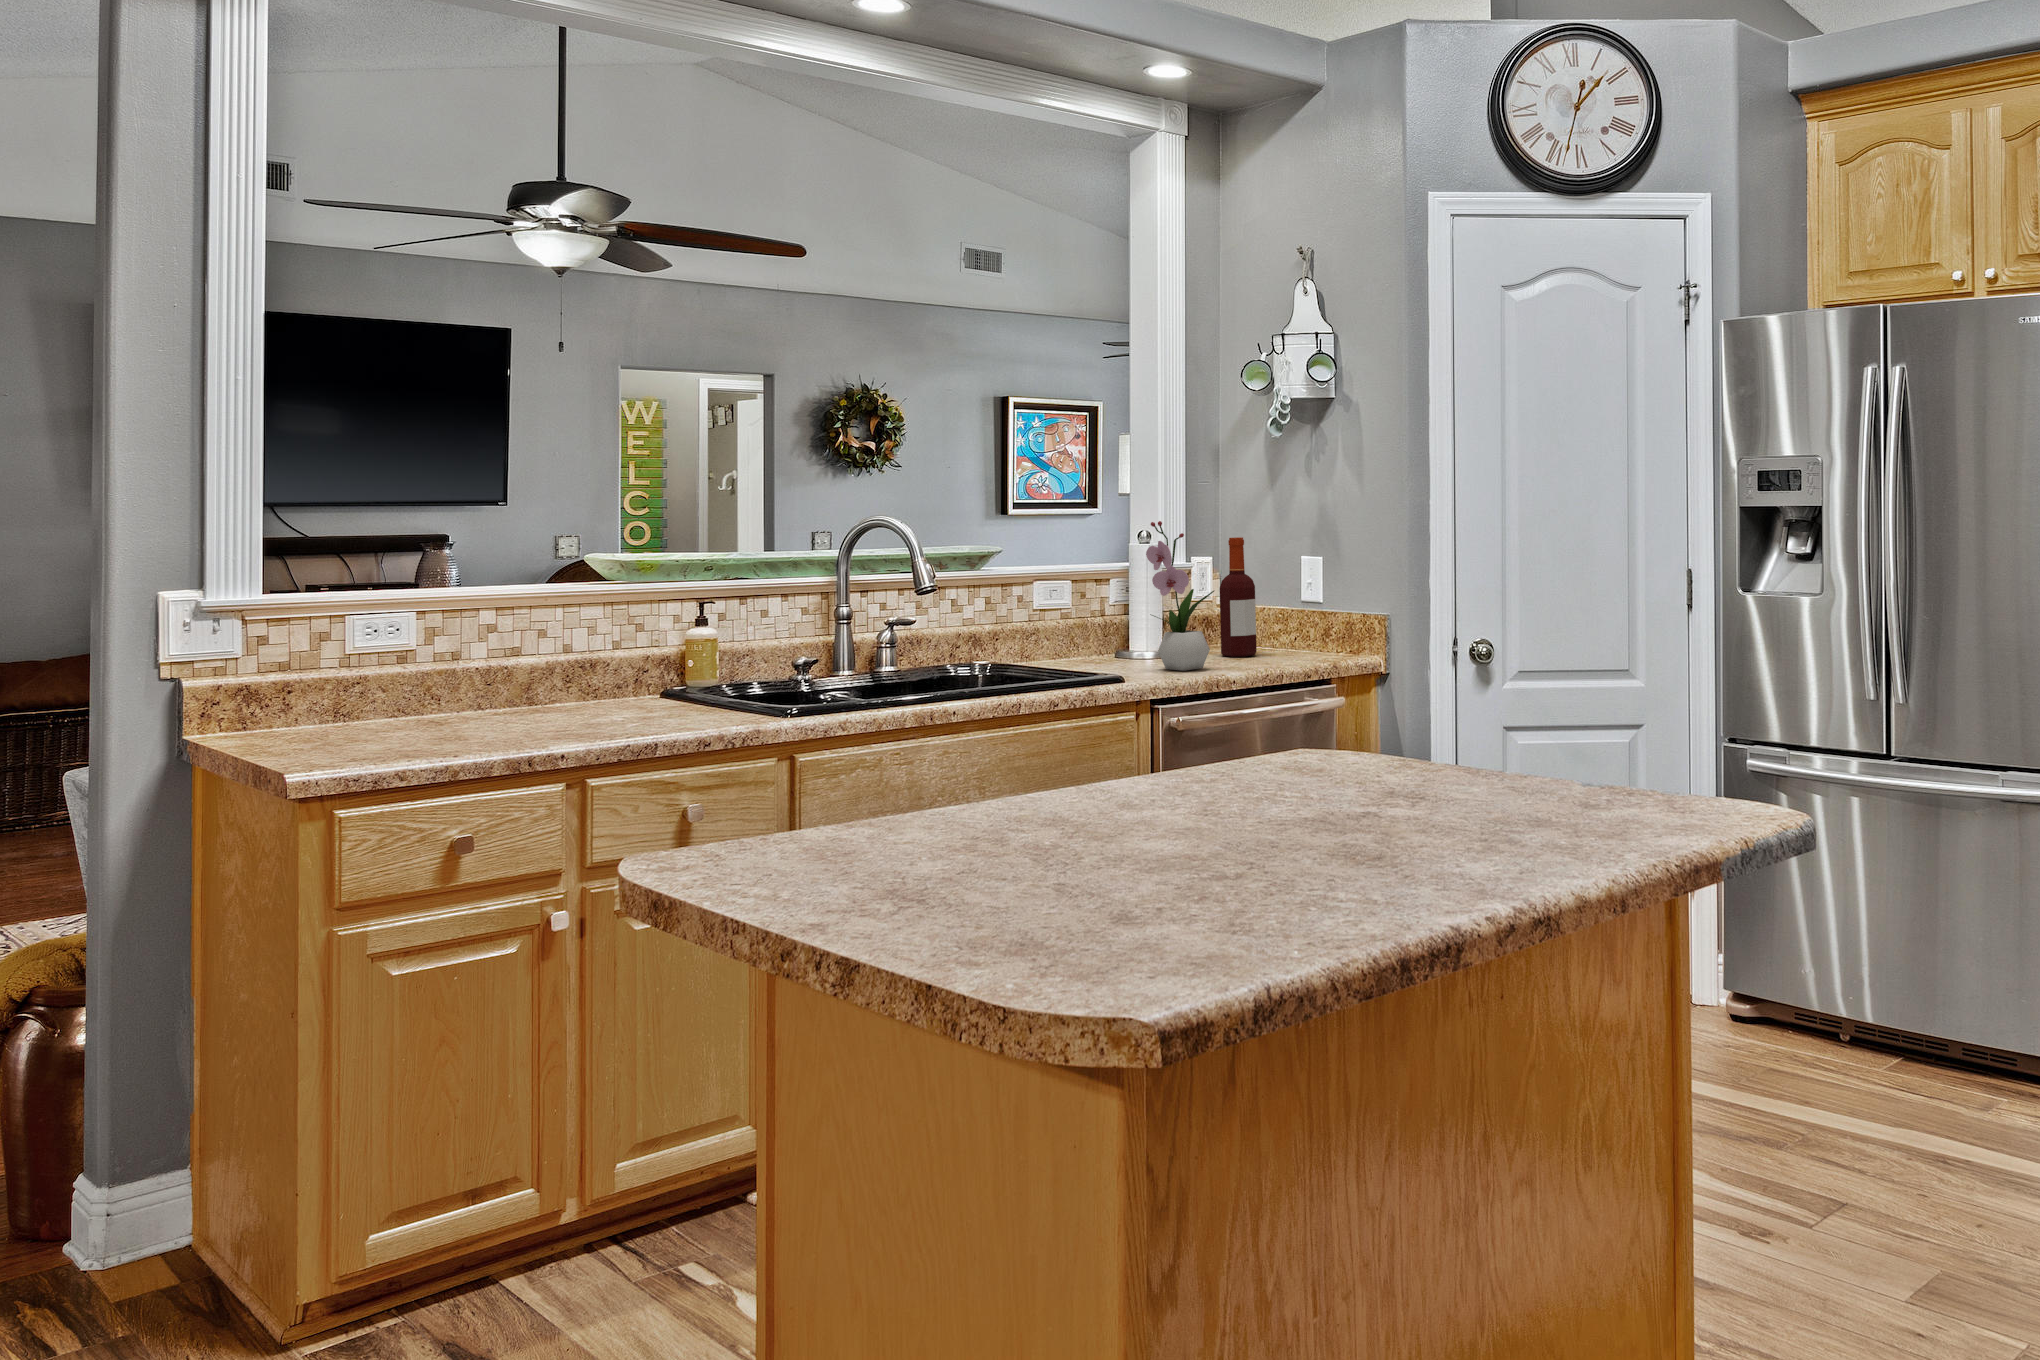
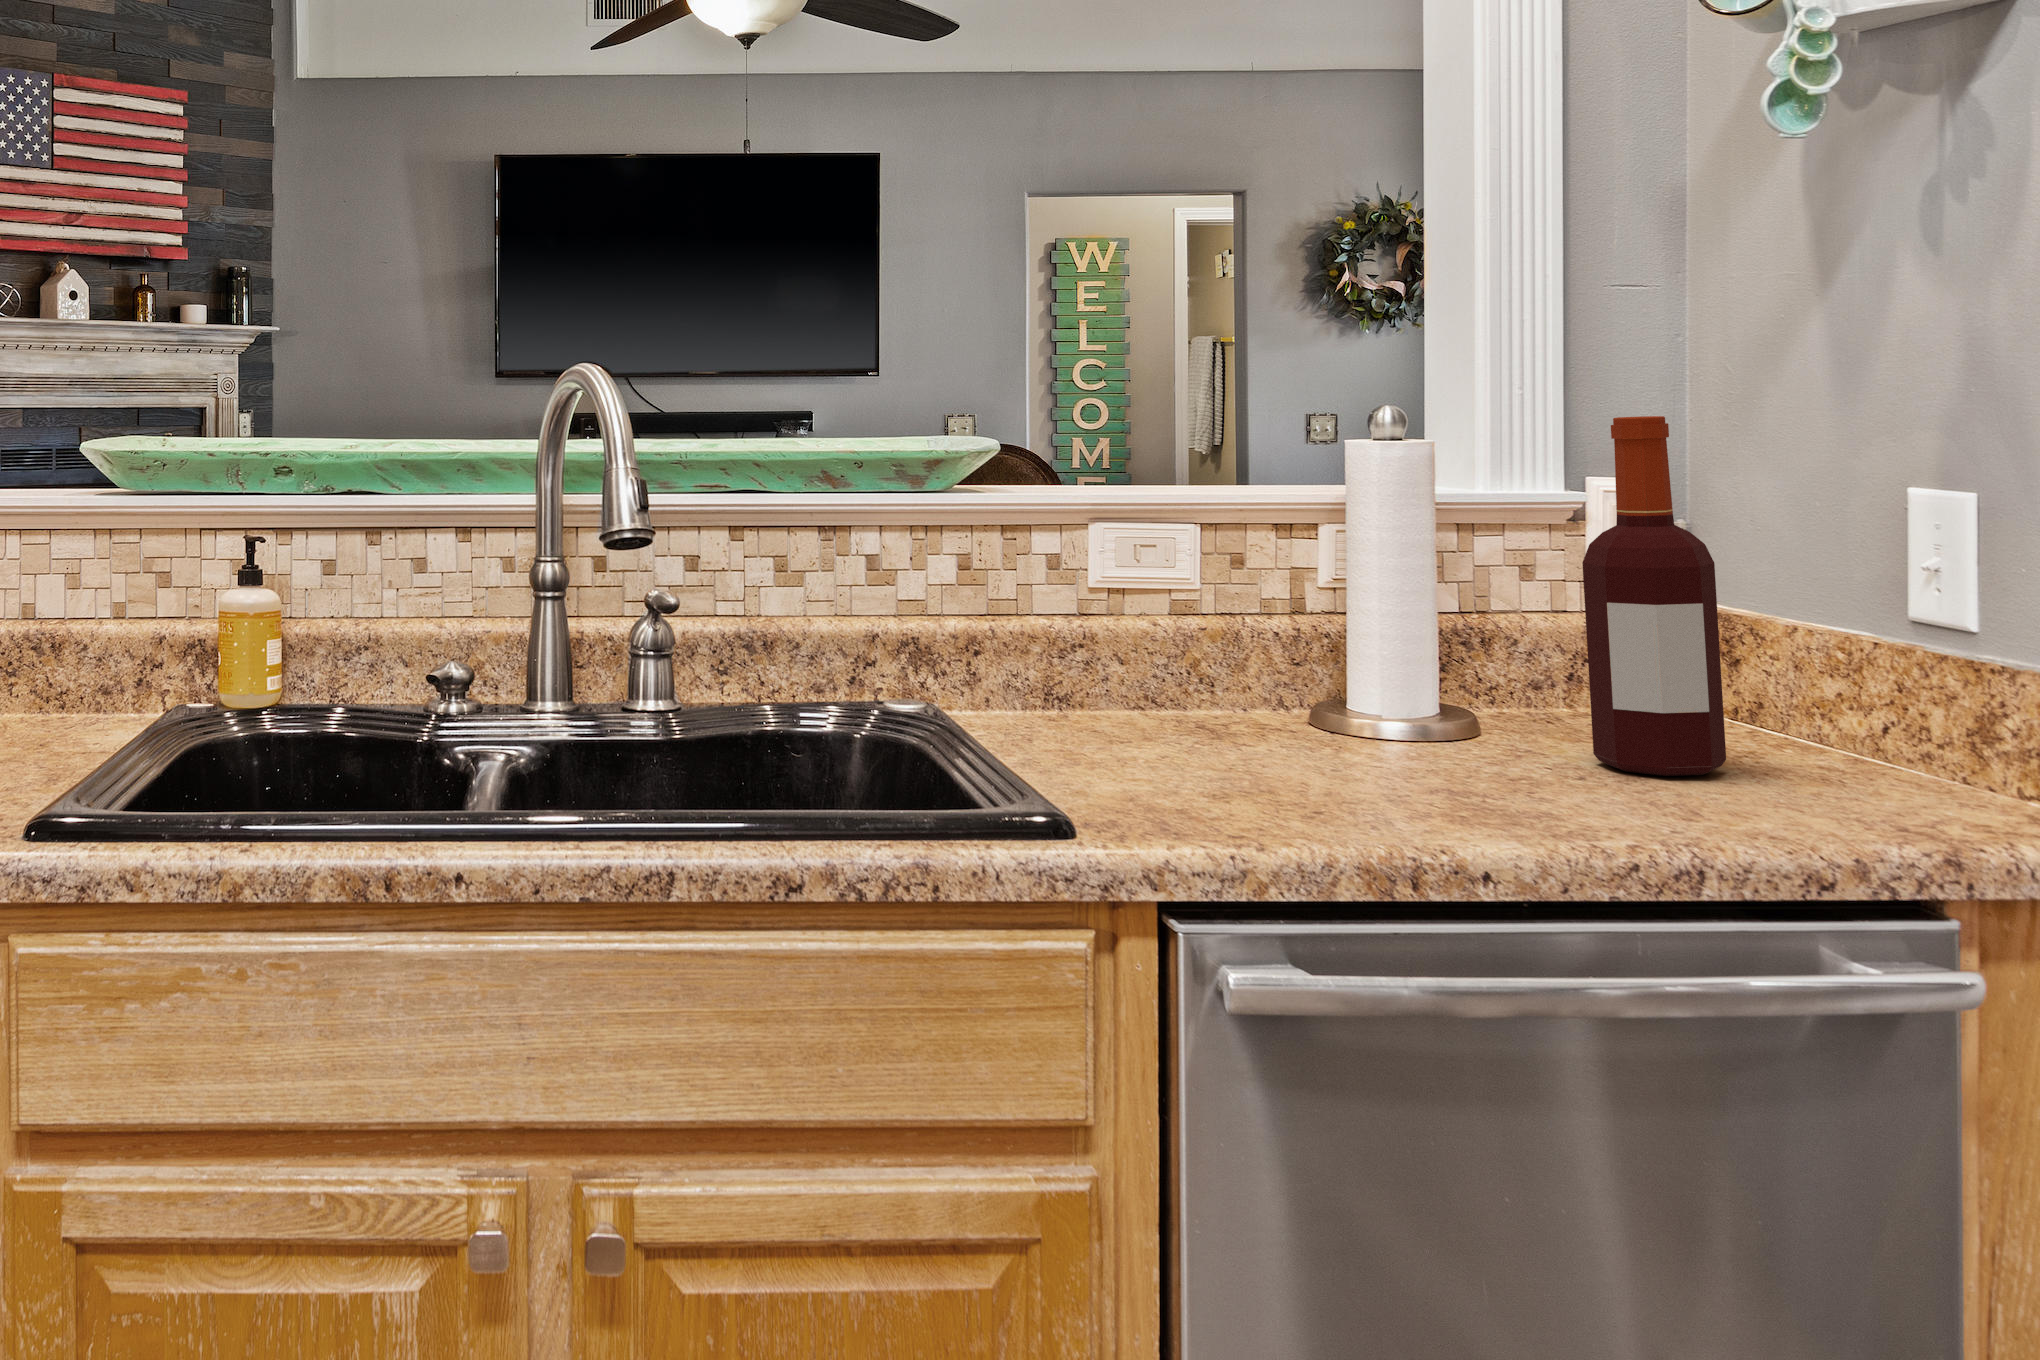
flower arrangement: present [1146,521,1214,671] -> none [1212,365,1434,814]

